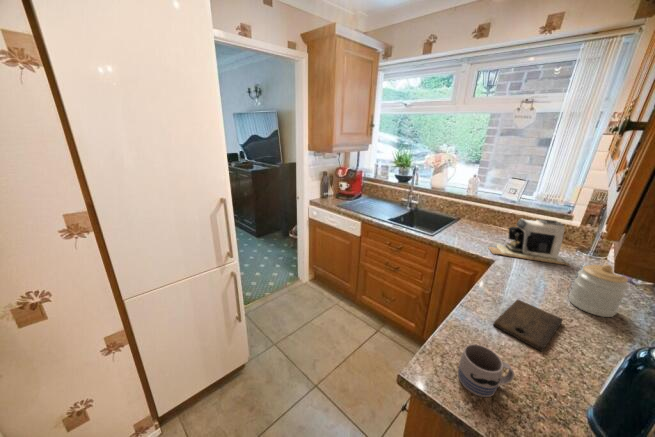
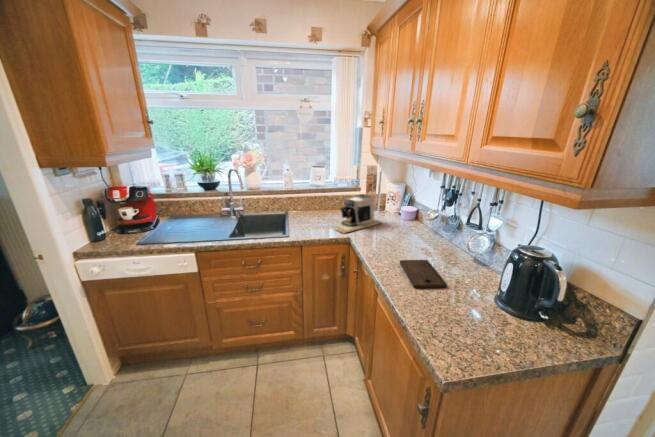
jar: present [569,264,629,317] -> none [407,214,434,249]
mug: present [458,344,514,397] -> none [447,305,482,345]

